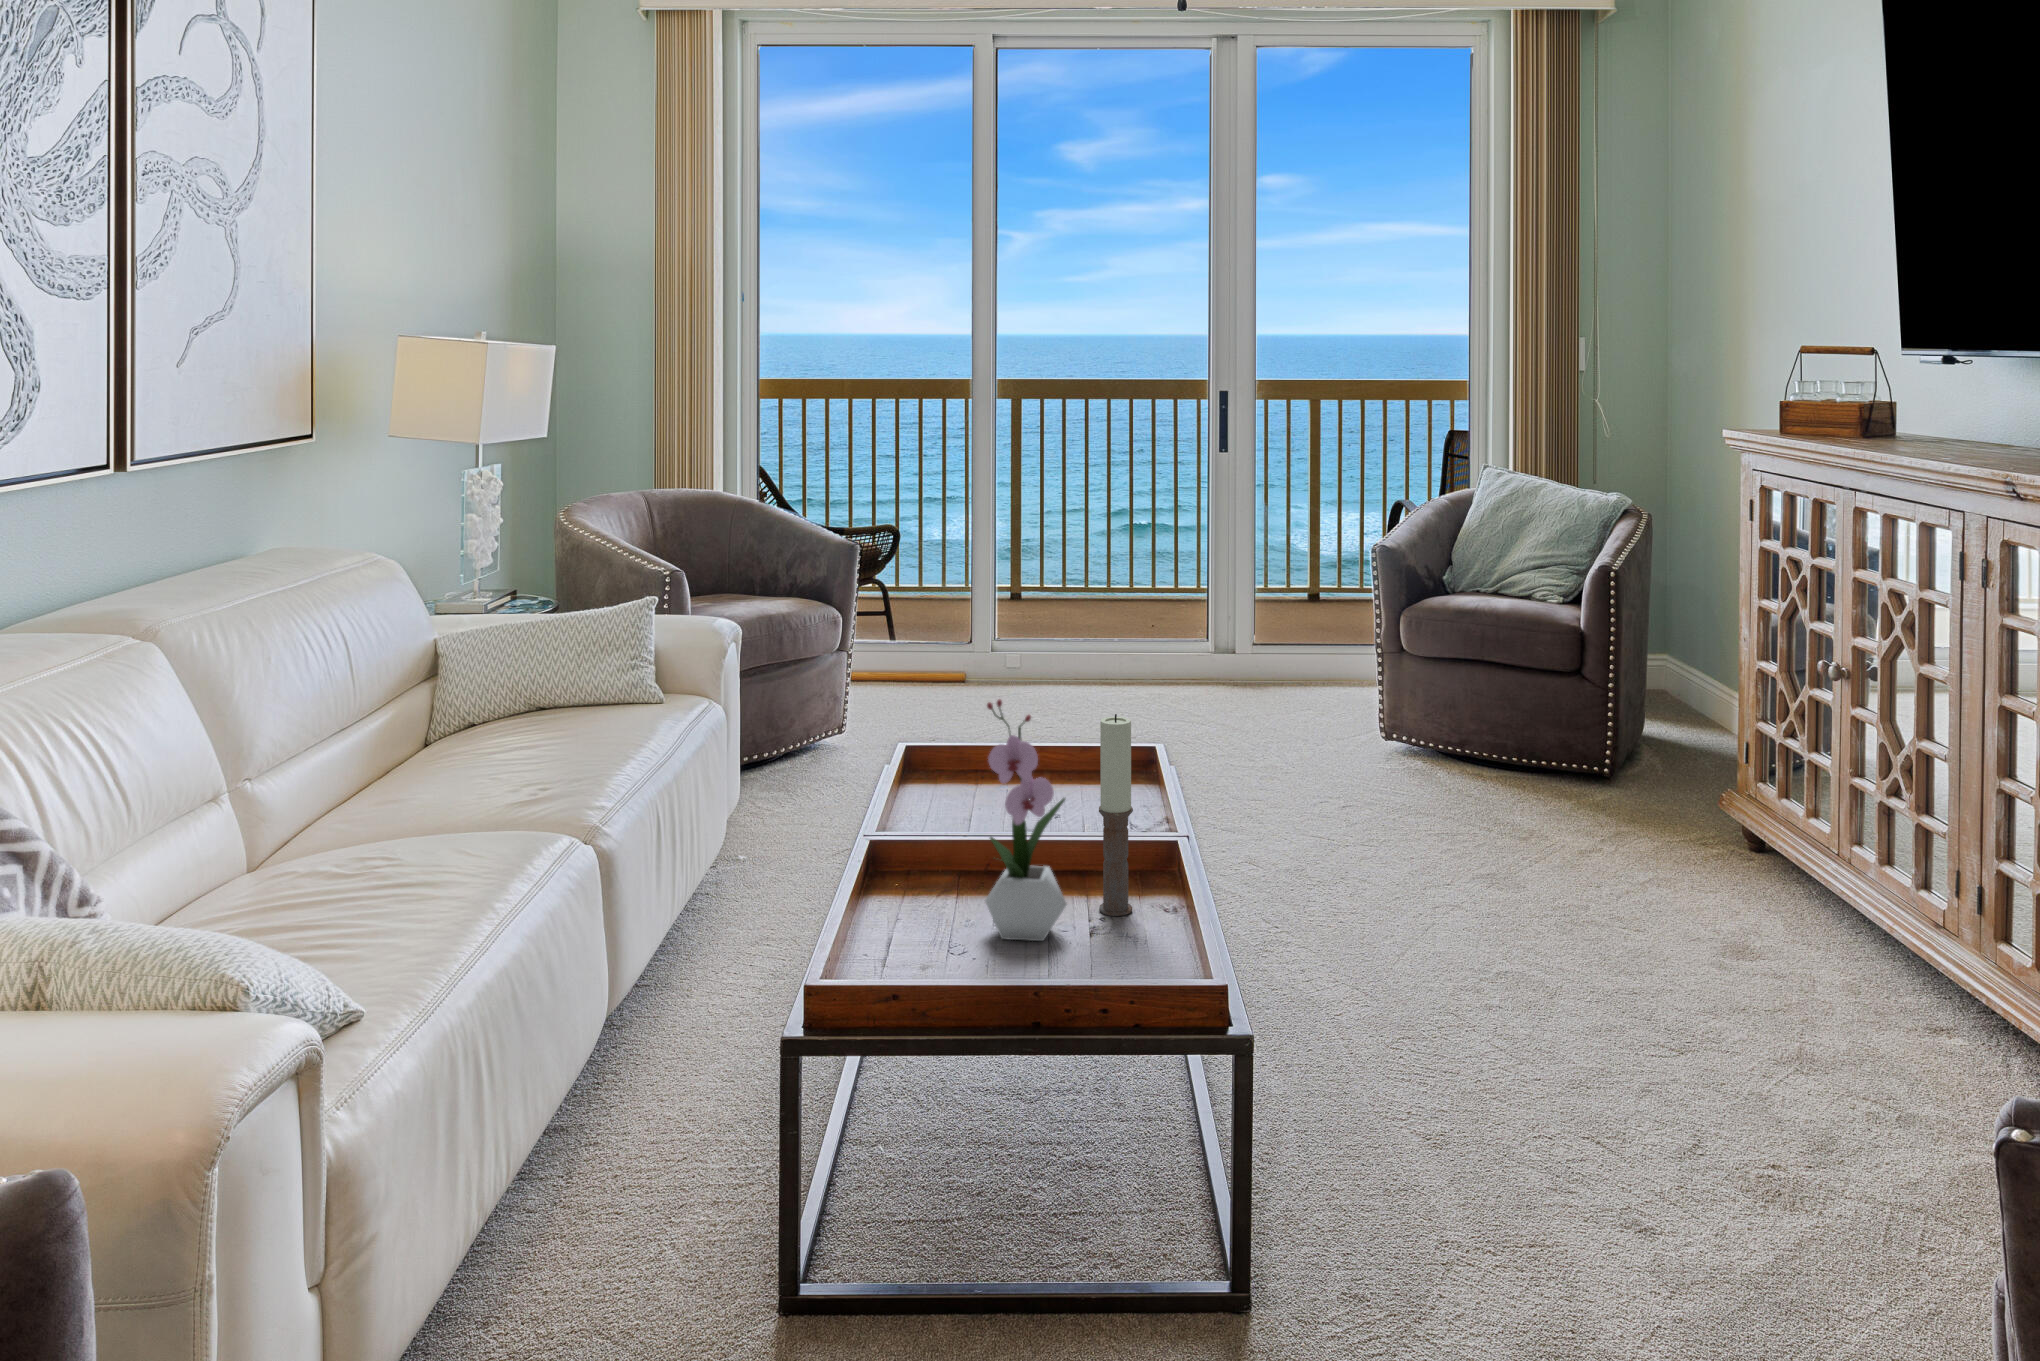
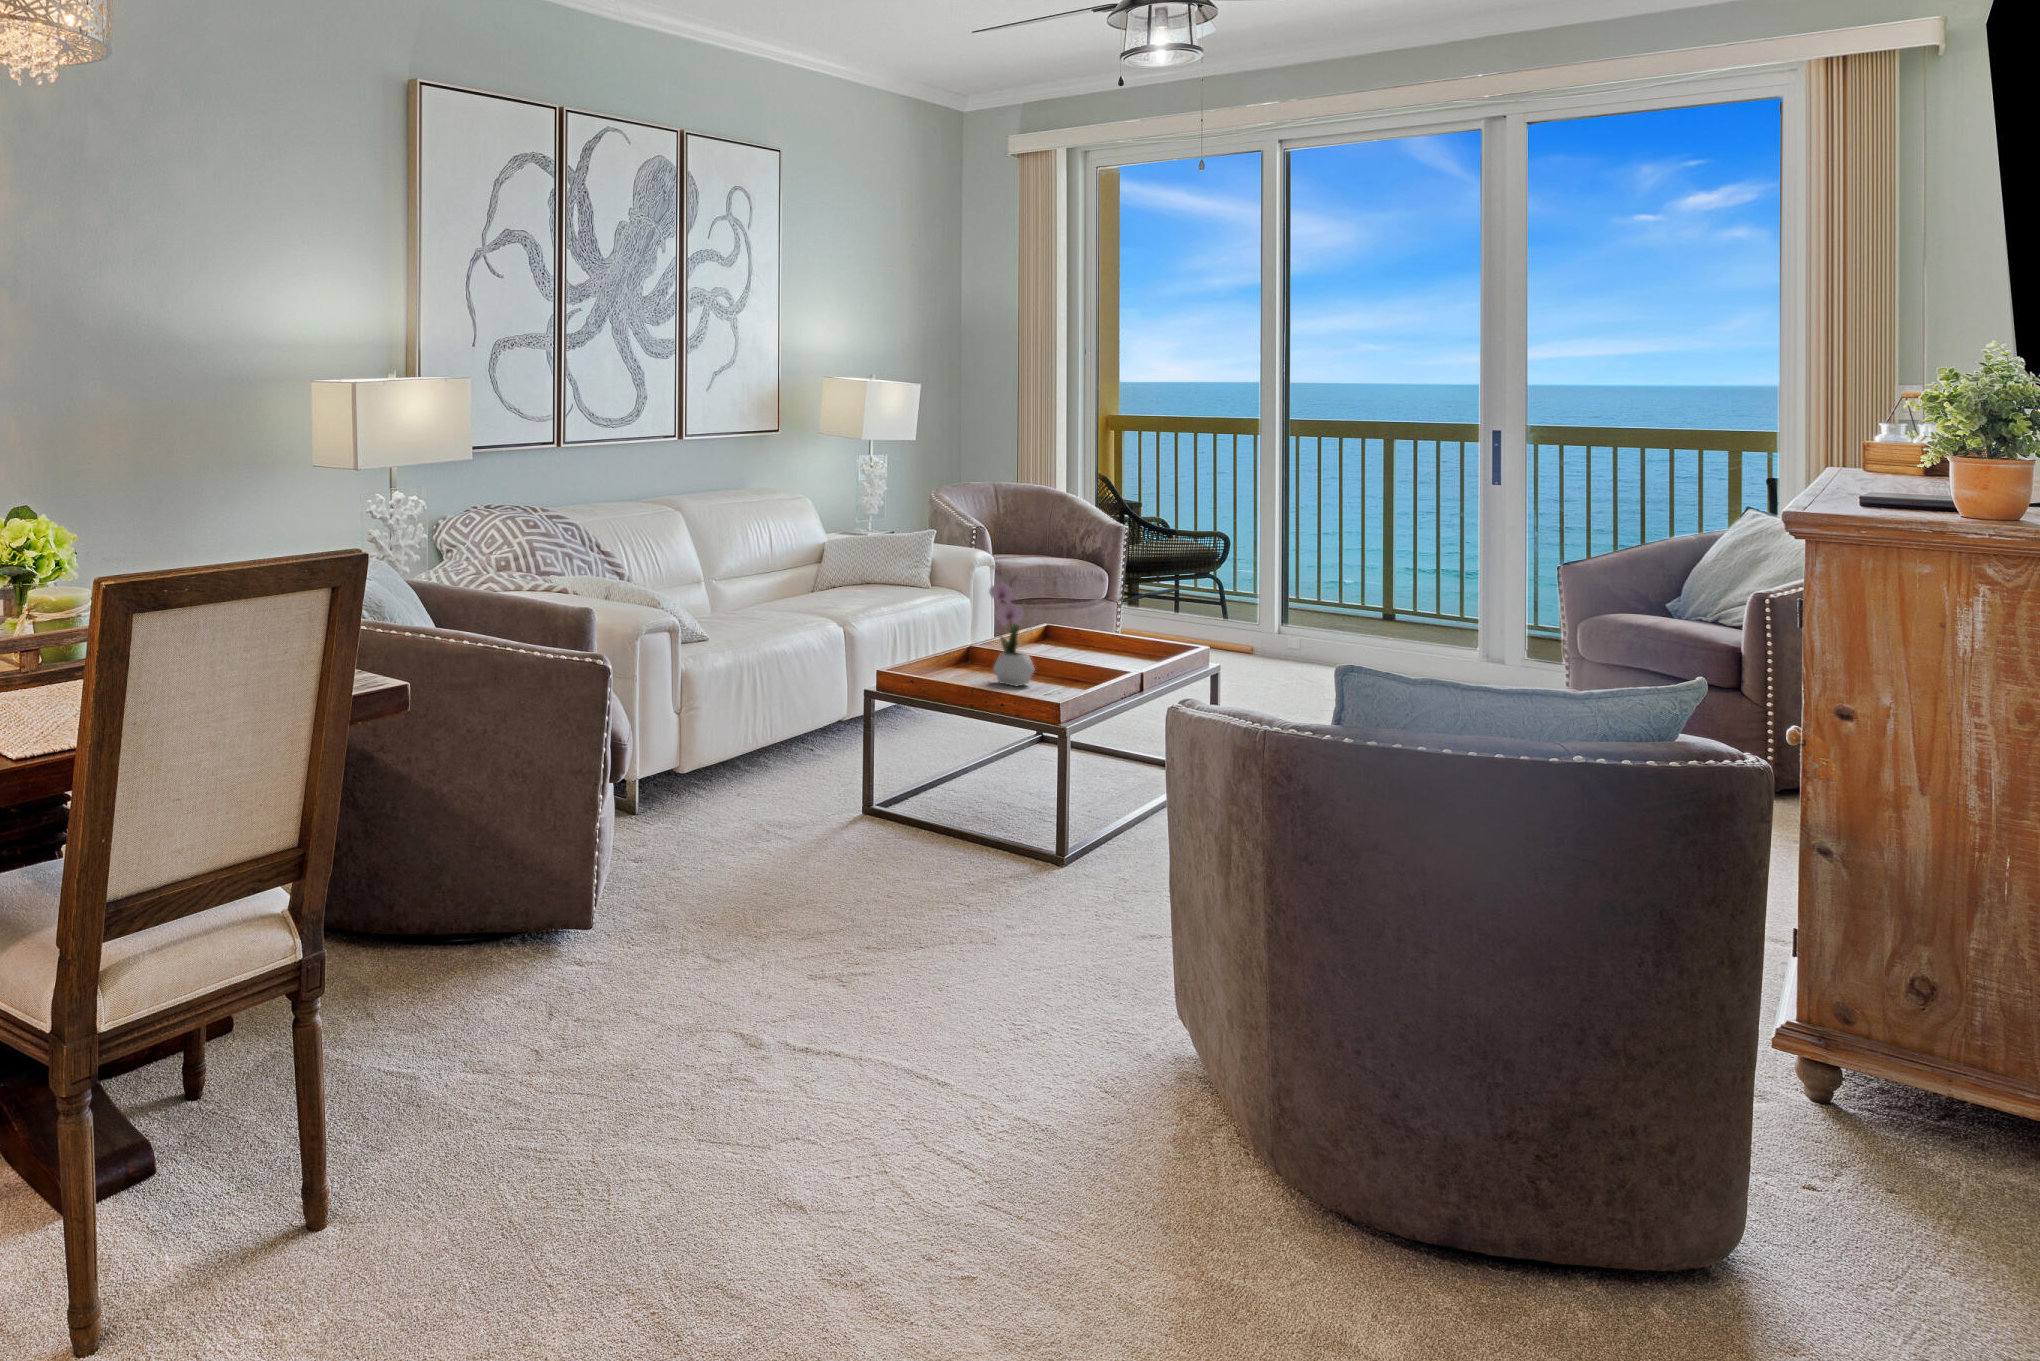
candle: present [1099,714,1133,916] -> none [1063,585,1082,689]

